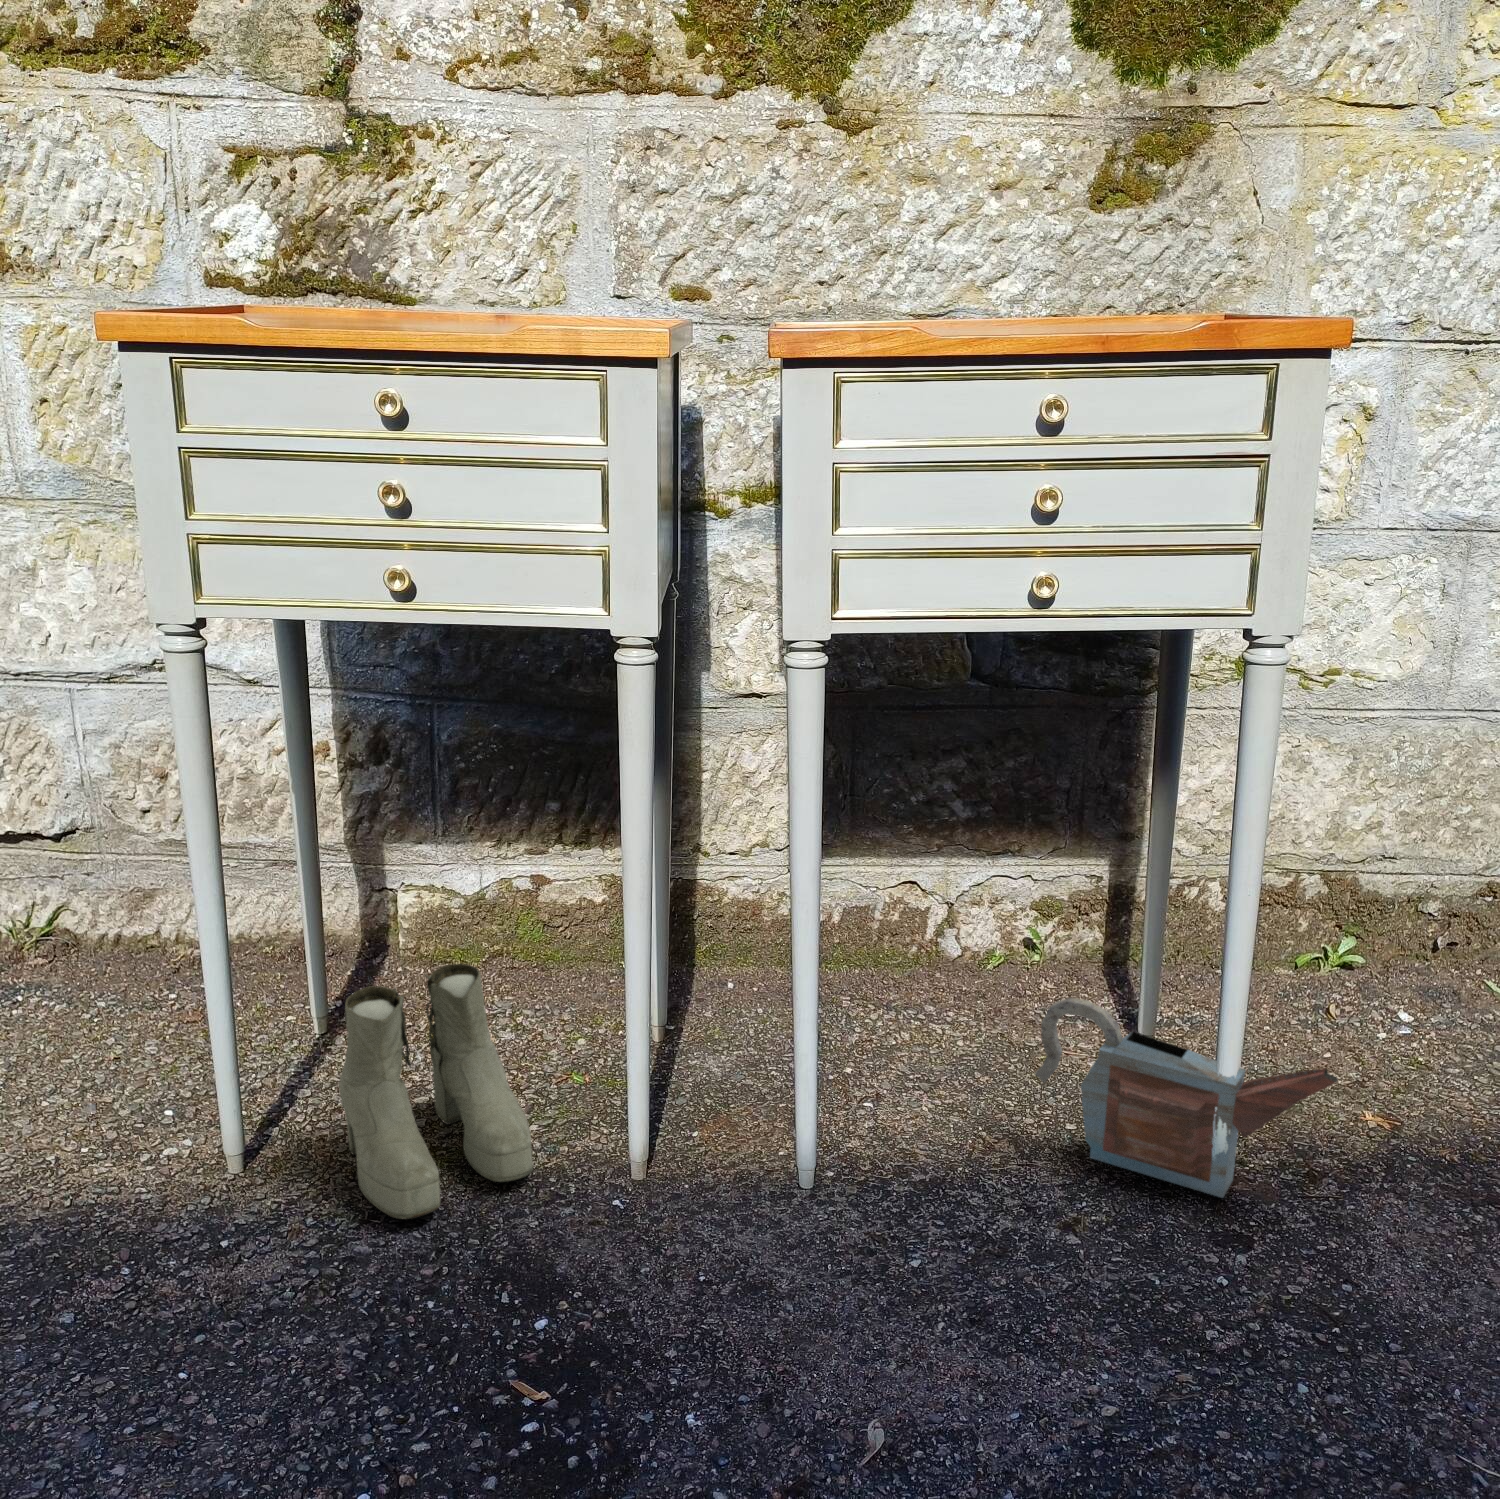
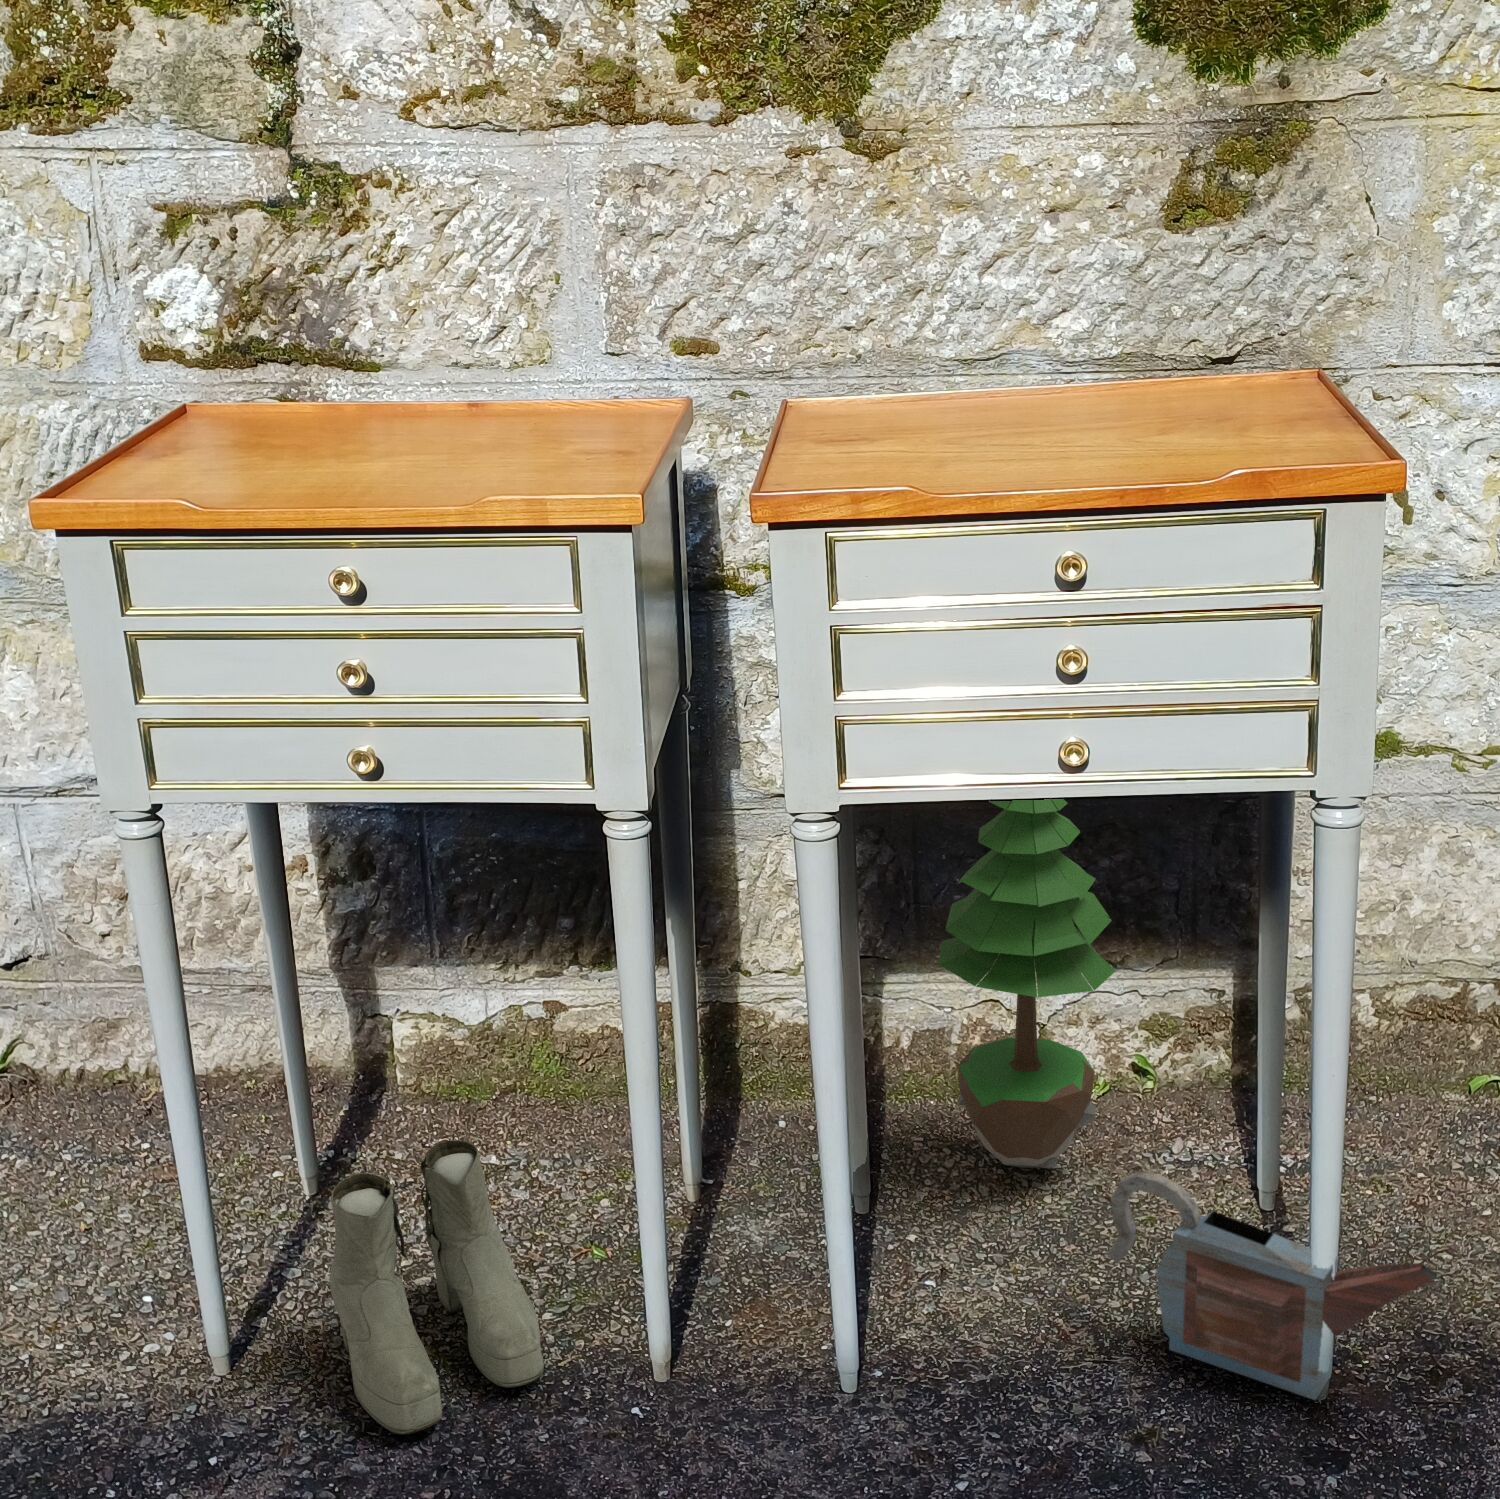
potted tree: none [884,615,1036,1019] -> present [938,798,1116,1168]

